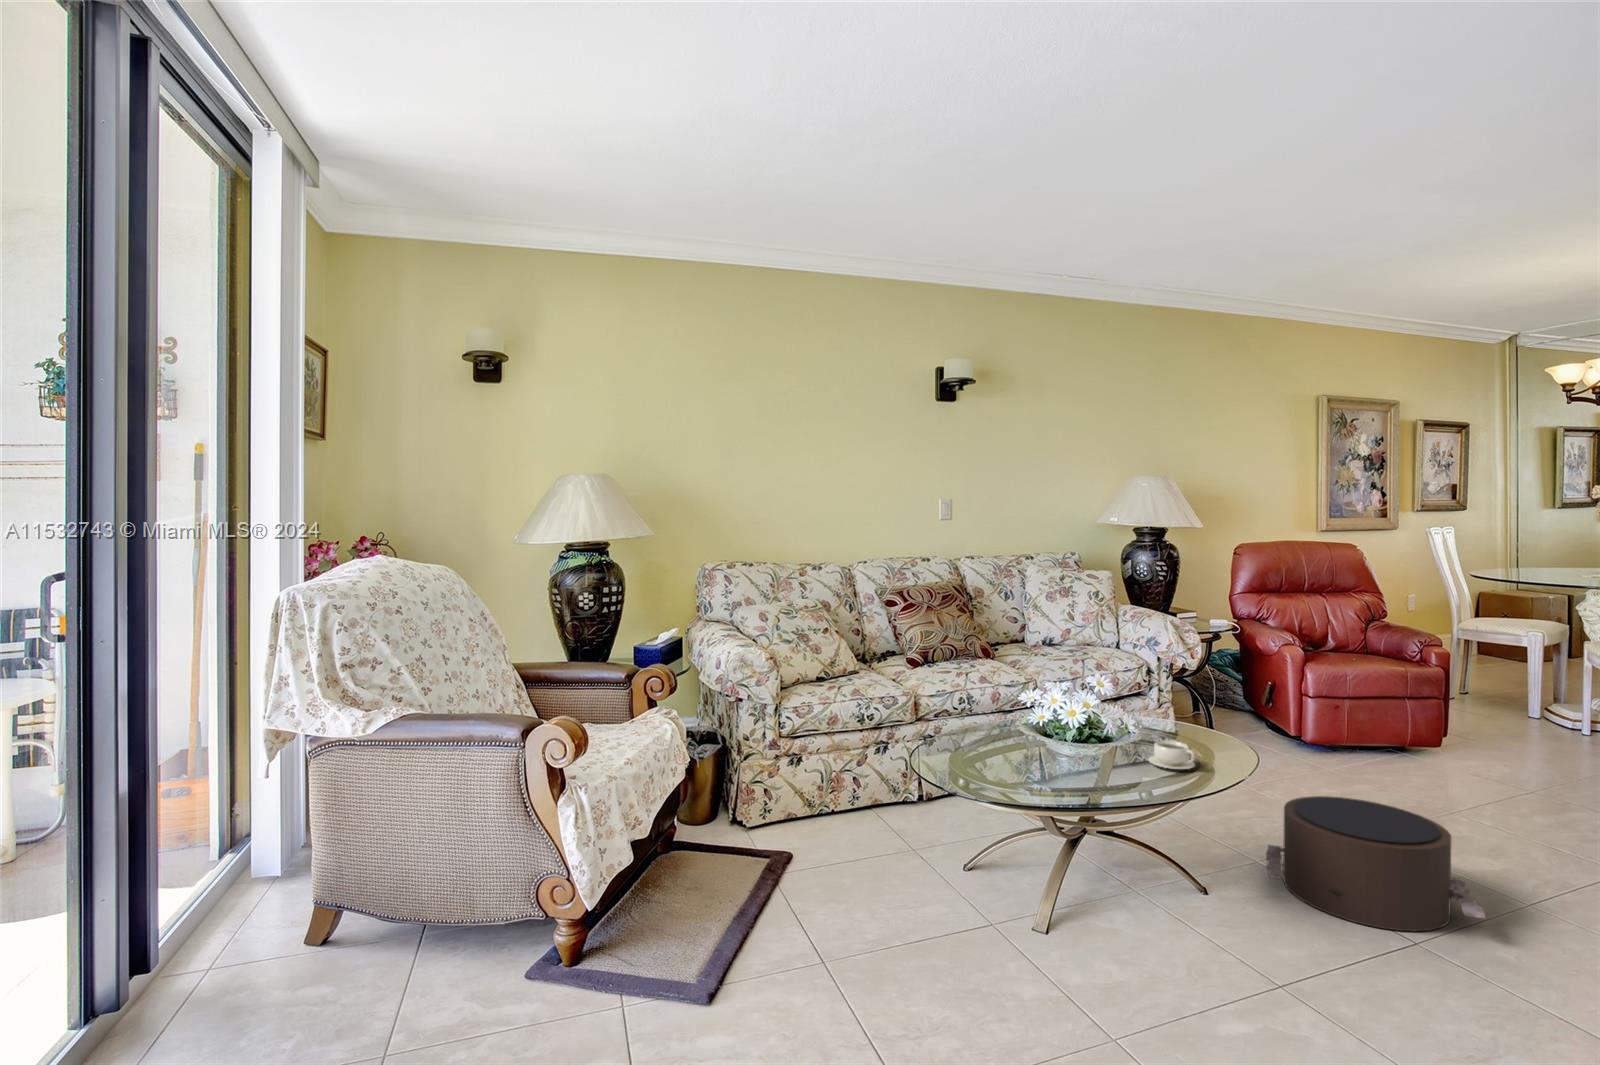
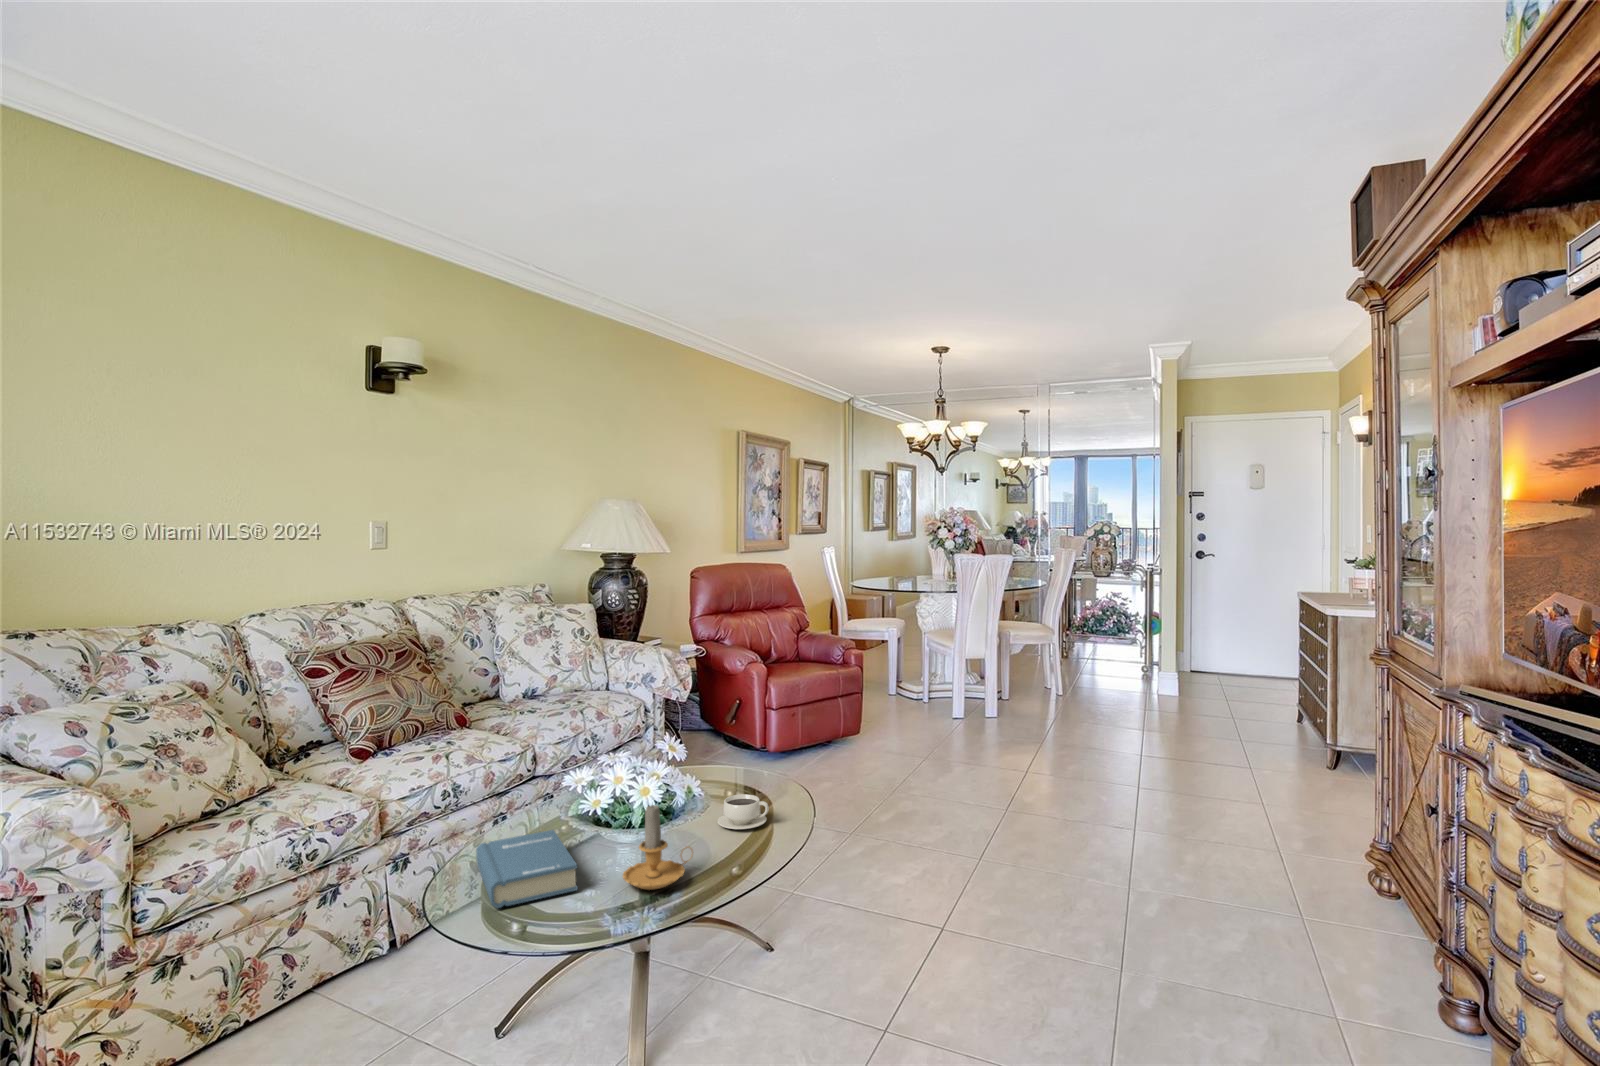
candle: none [1044,721,1105,786] -> present [623,805,692,890]
hardback book: none [951,728,1011,772] -> present [476,830,578,908]
pouf: present [1266,796,1485,931] -> none [811,808,993,937]

